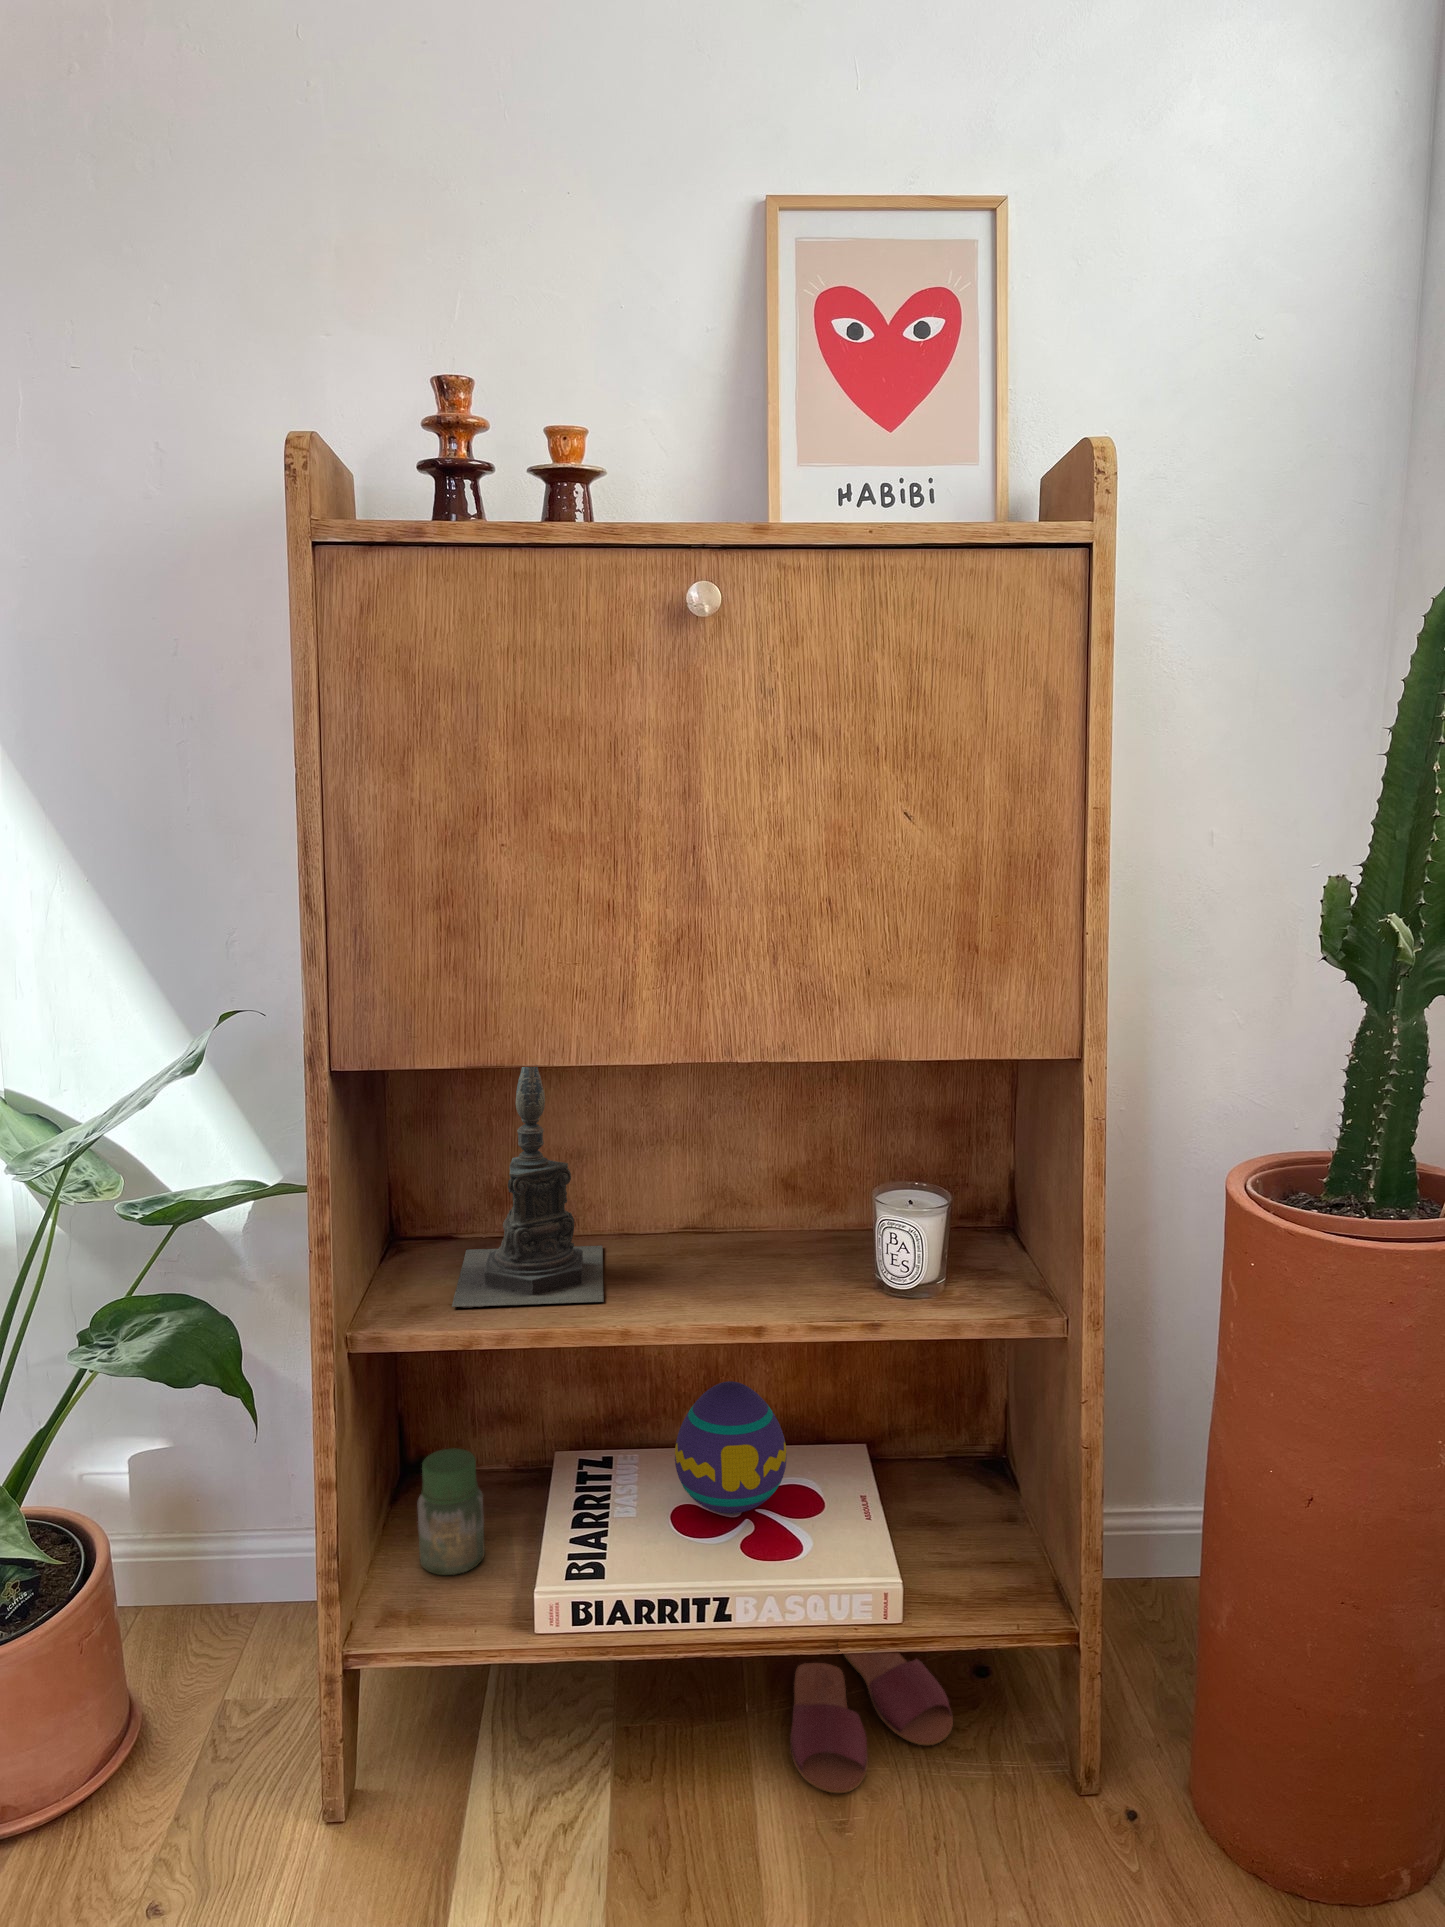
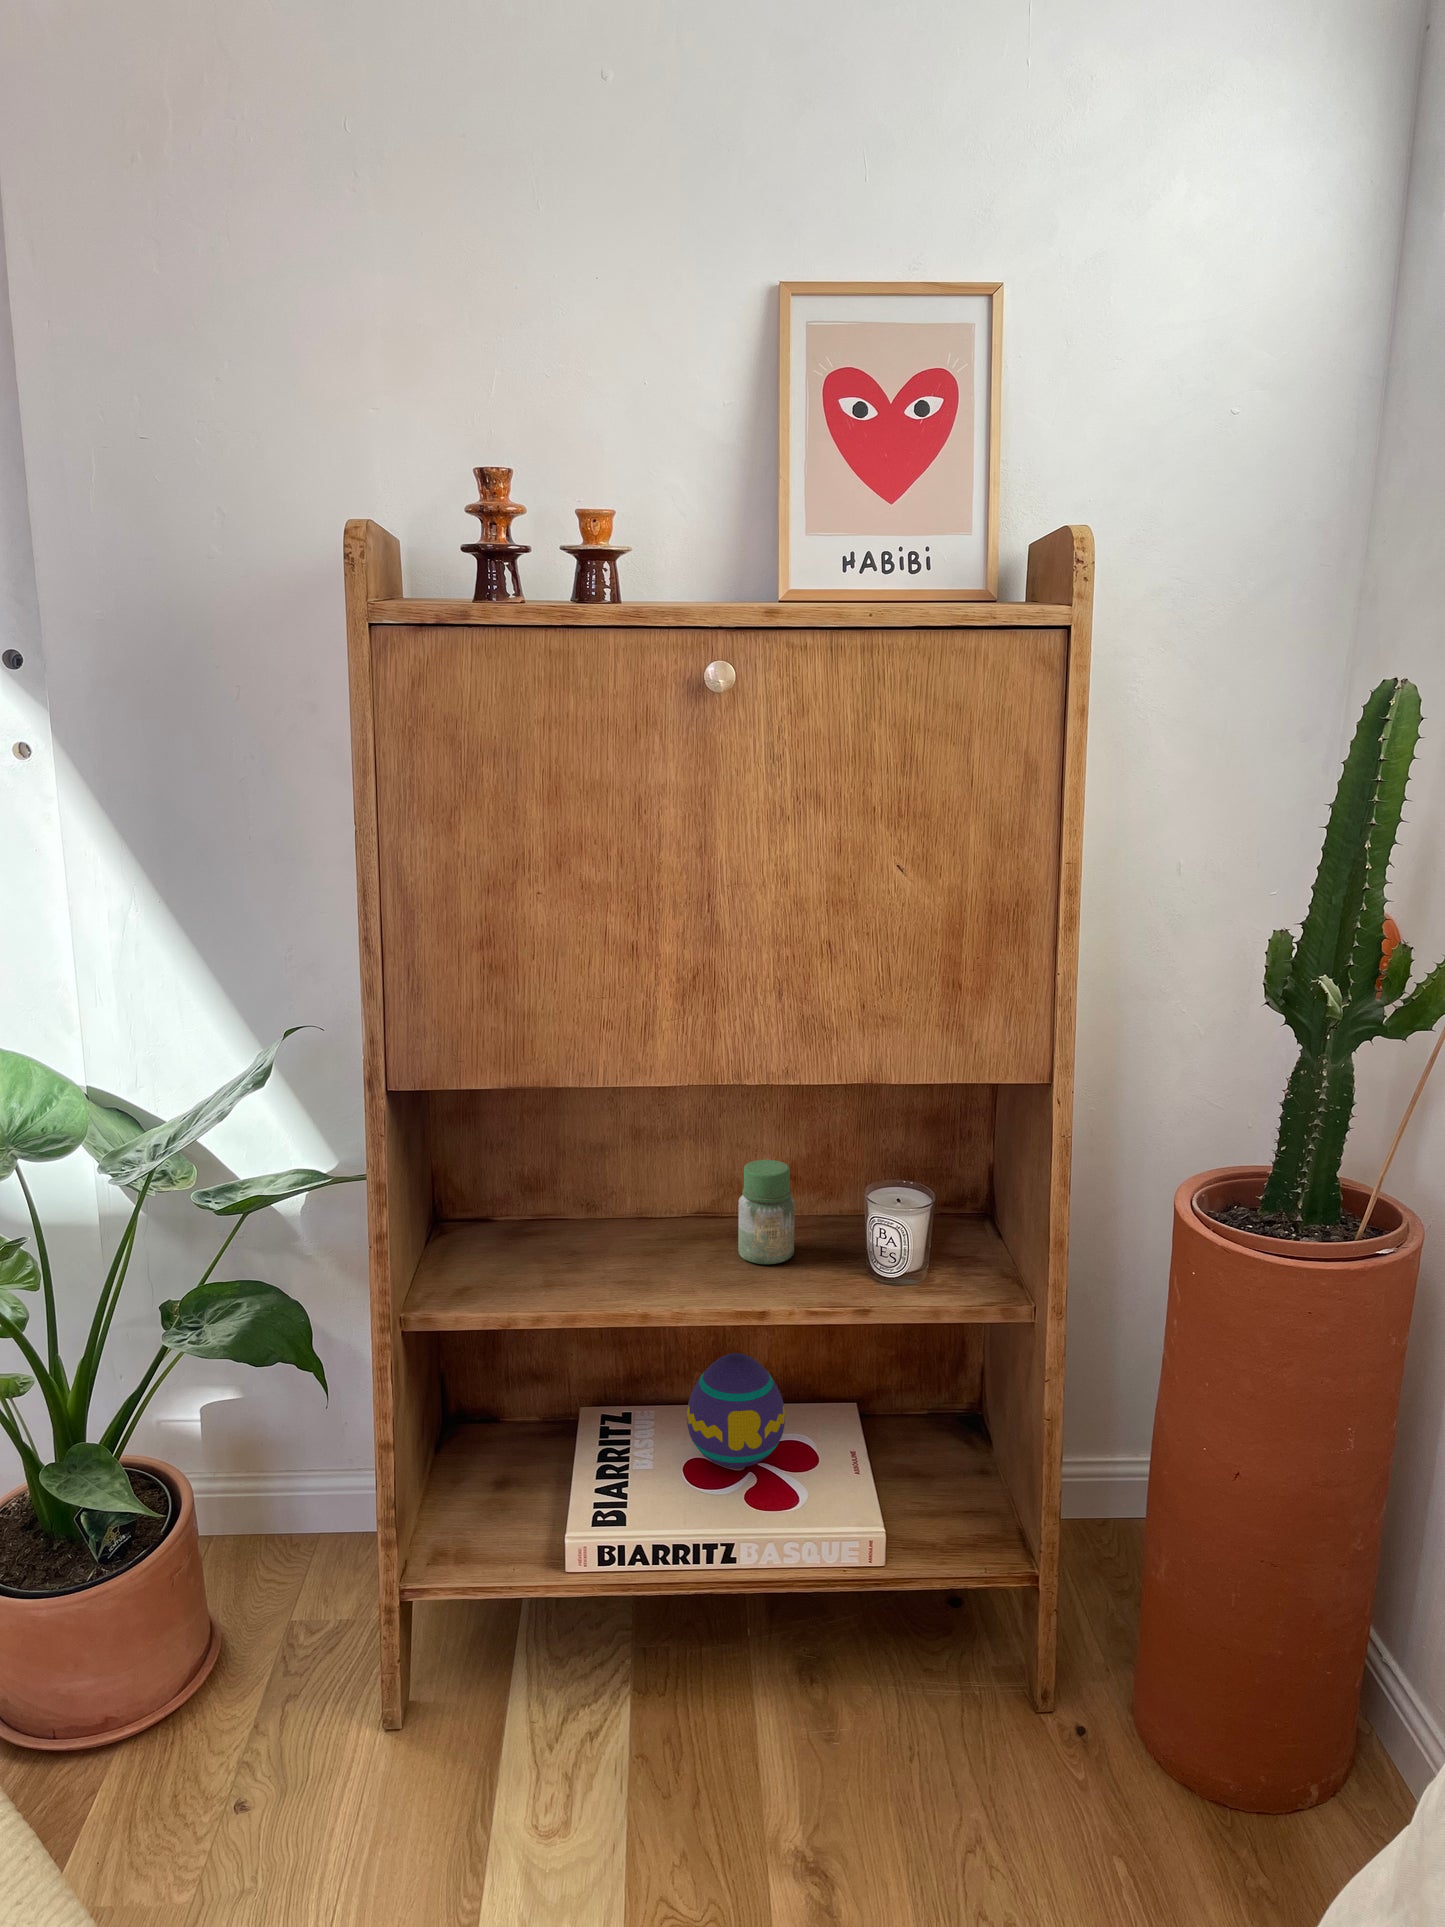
candle holder: present [452,1067,604,1308] -> none [493,998,626,1293]
jar: present [418,1448,485,1575] -> present [738,1160,795,1264]
slippers: present [790,1653,953,1793] -> none [785,1560,927,1708]

